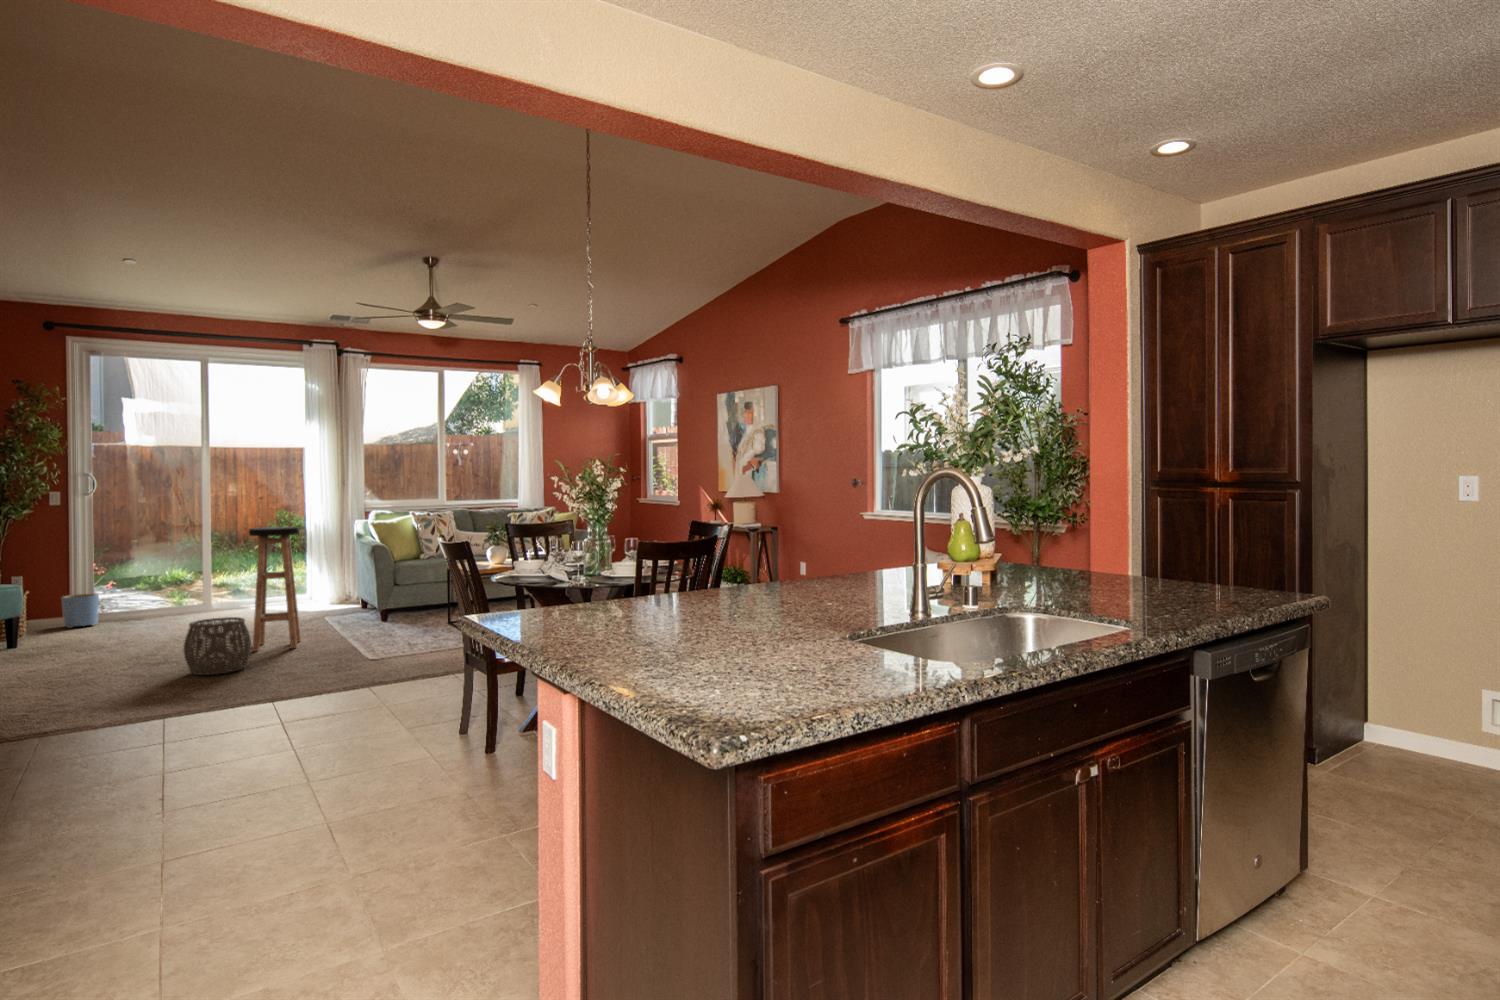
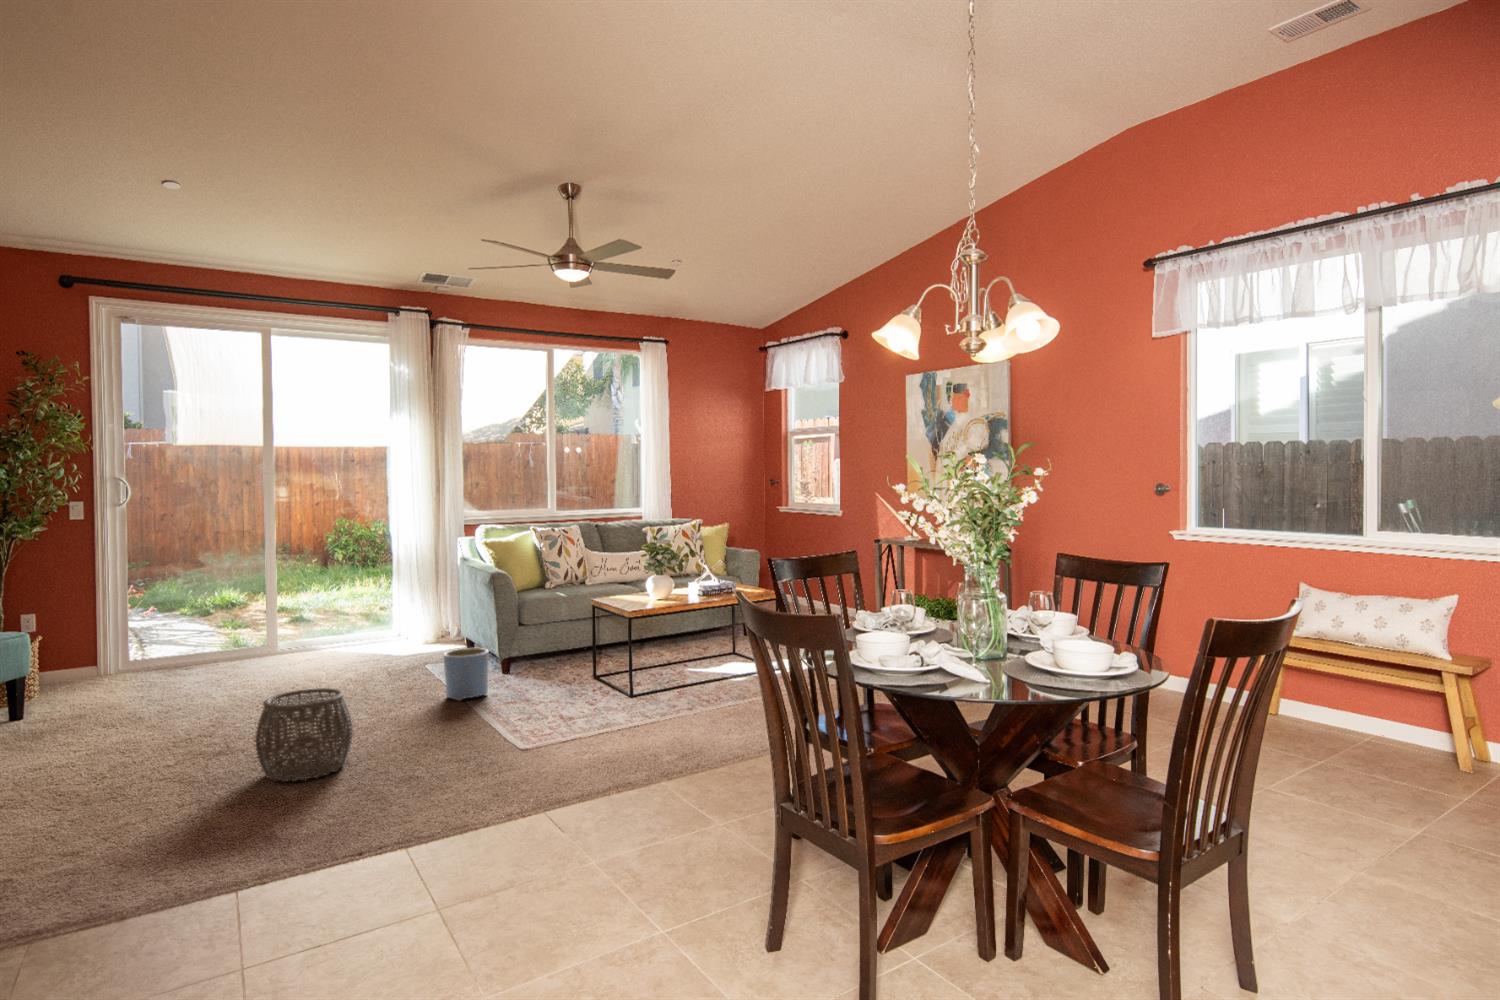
bar stool: present [249,527,301,651] -> none [340,551,408,728]
planter: present [62,594,99,628] -> present [444,648,489,701]

